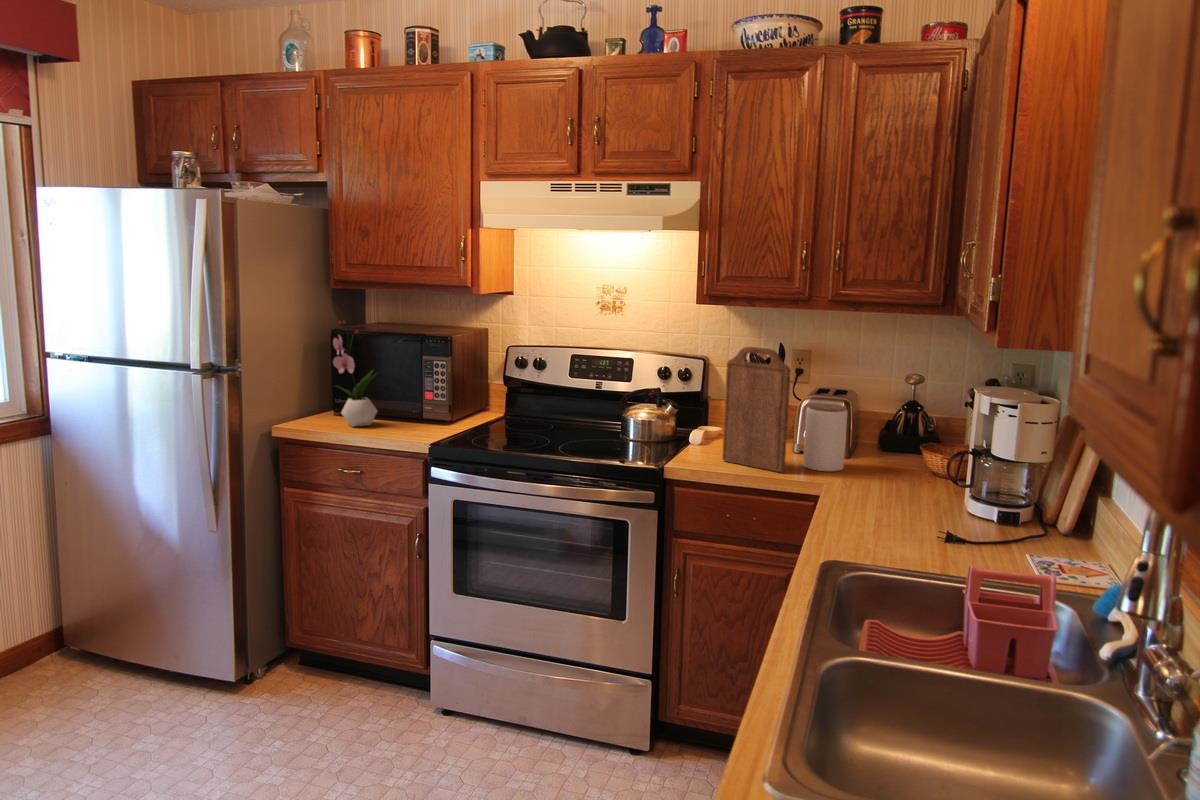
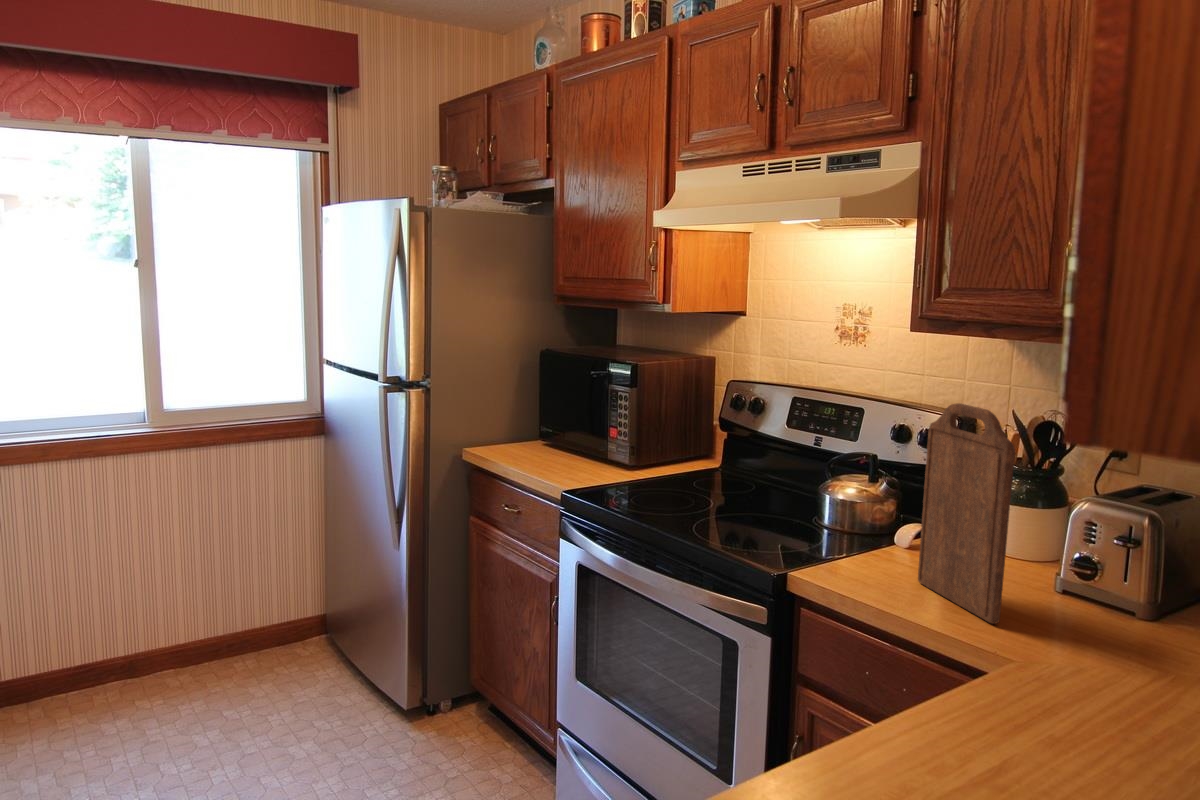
flower arrangement: present [333,321,378,426] -> none [516,340,562,460]
jar: present [803,404,847,471] -> none [1057,514,1150,643]

